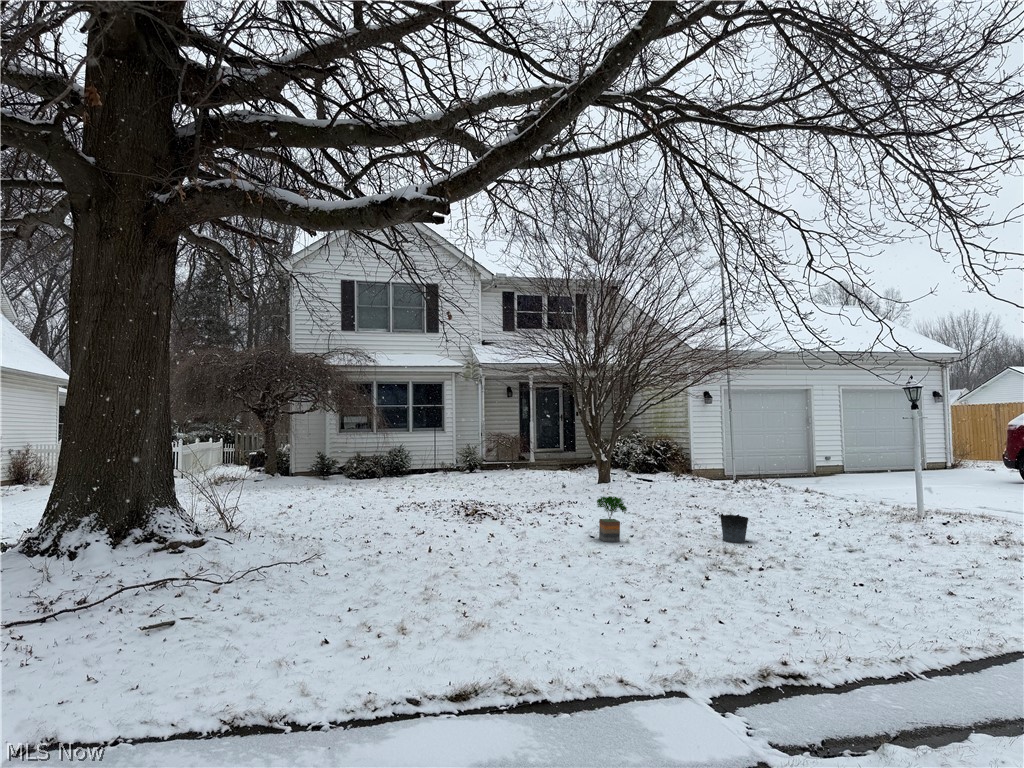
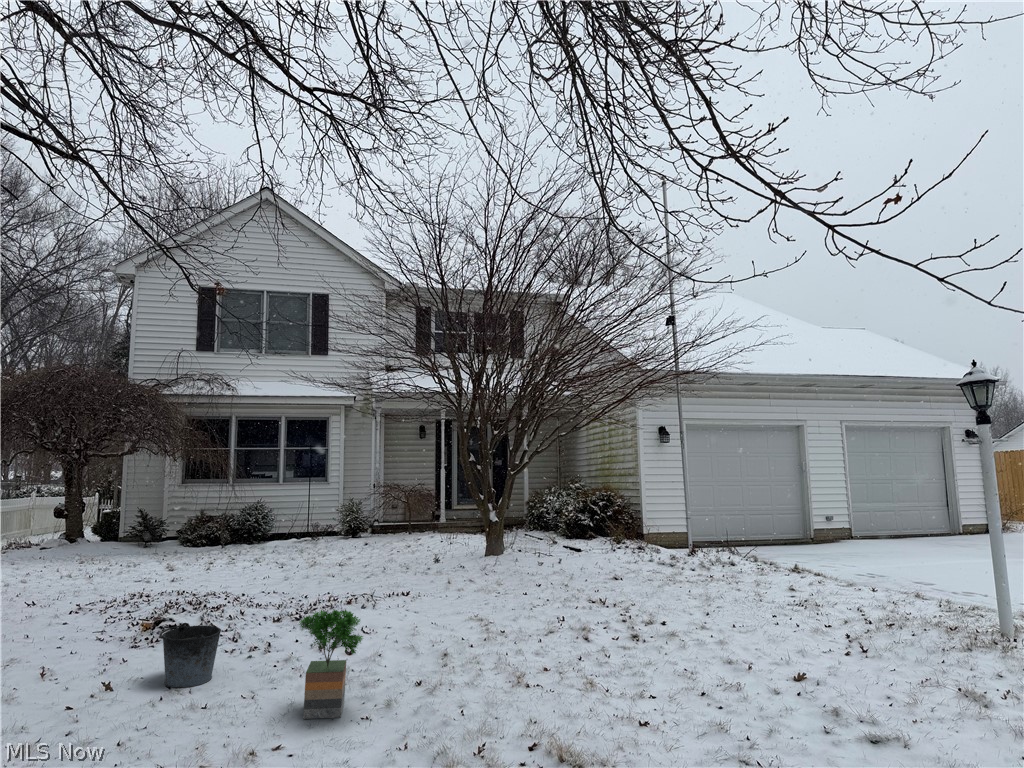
bucket: present [719,514,748,543] -> present [159,623,221,687]

